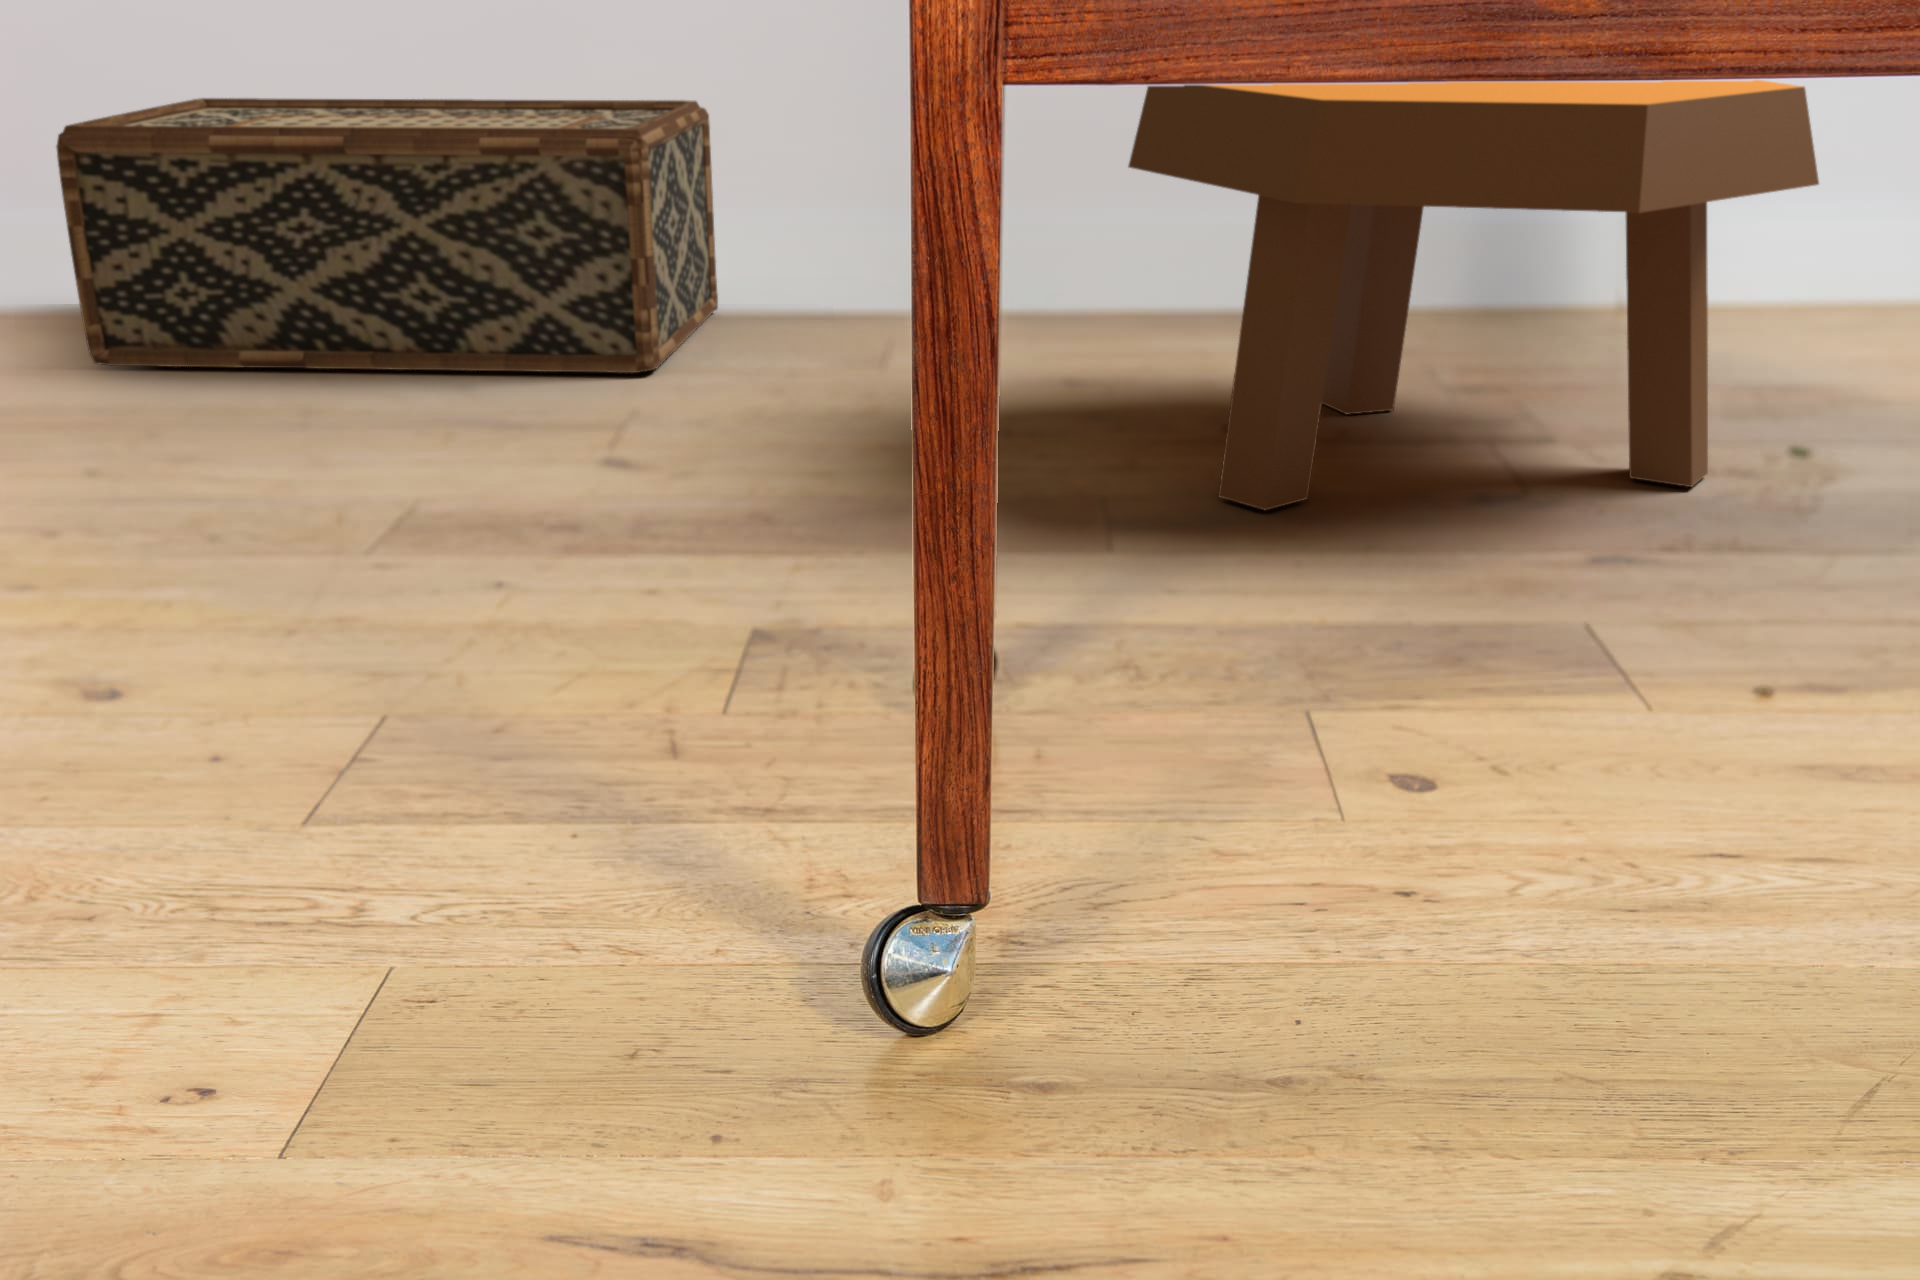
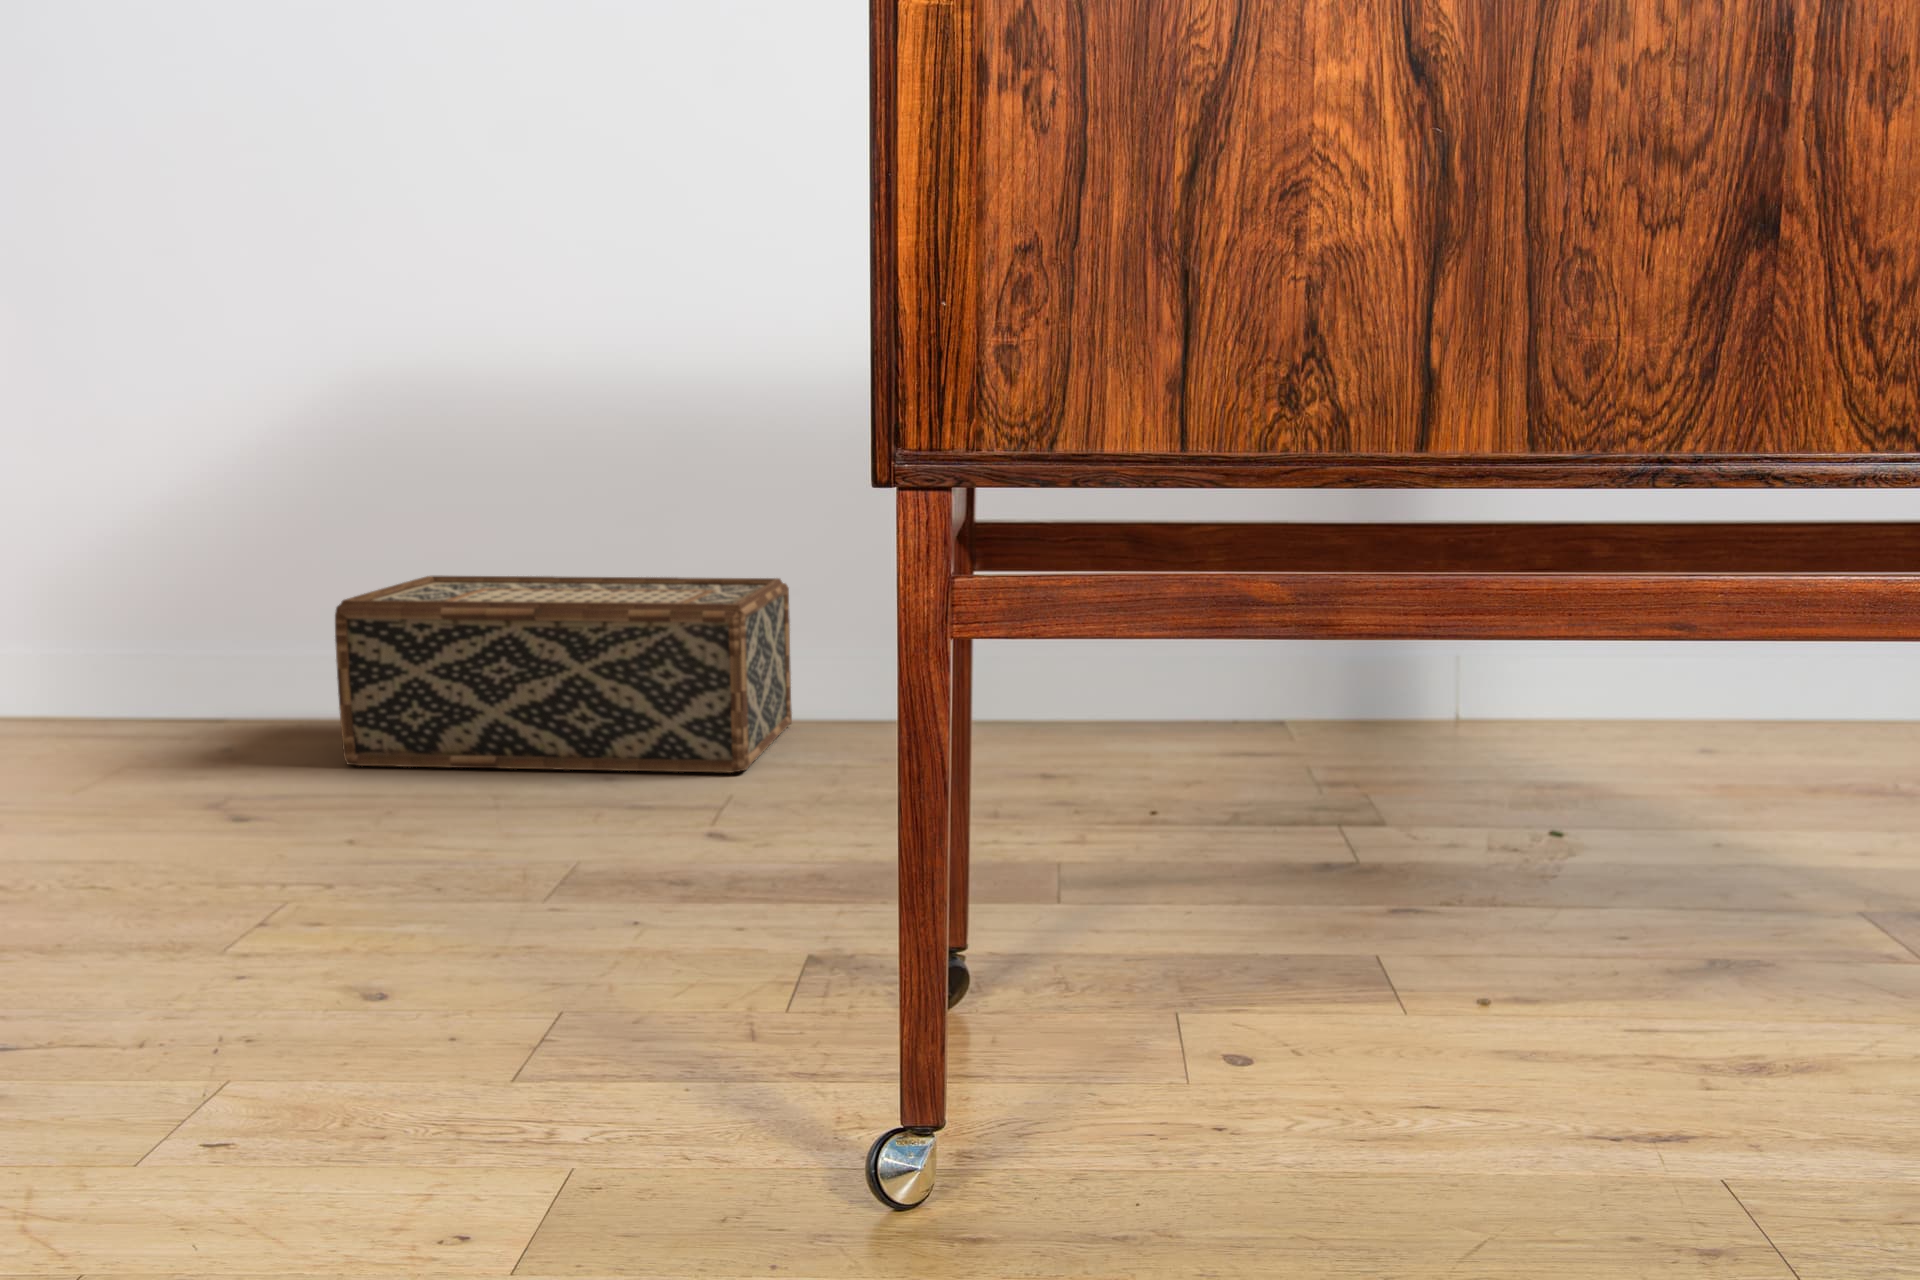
footstool: present [1128,80,1819,510] -> none [1073,557,1540,876]

